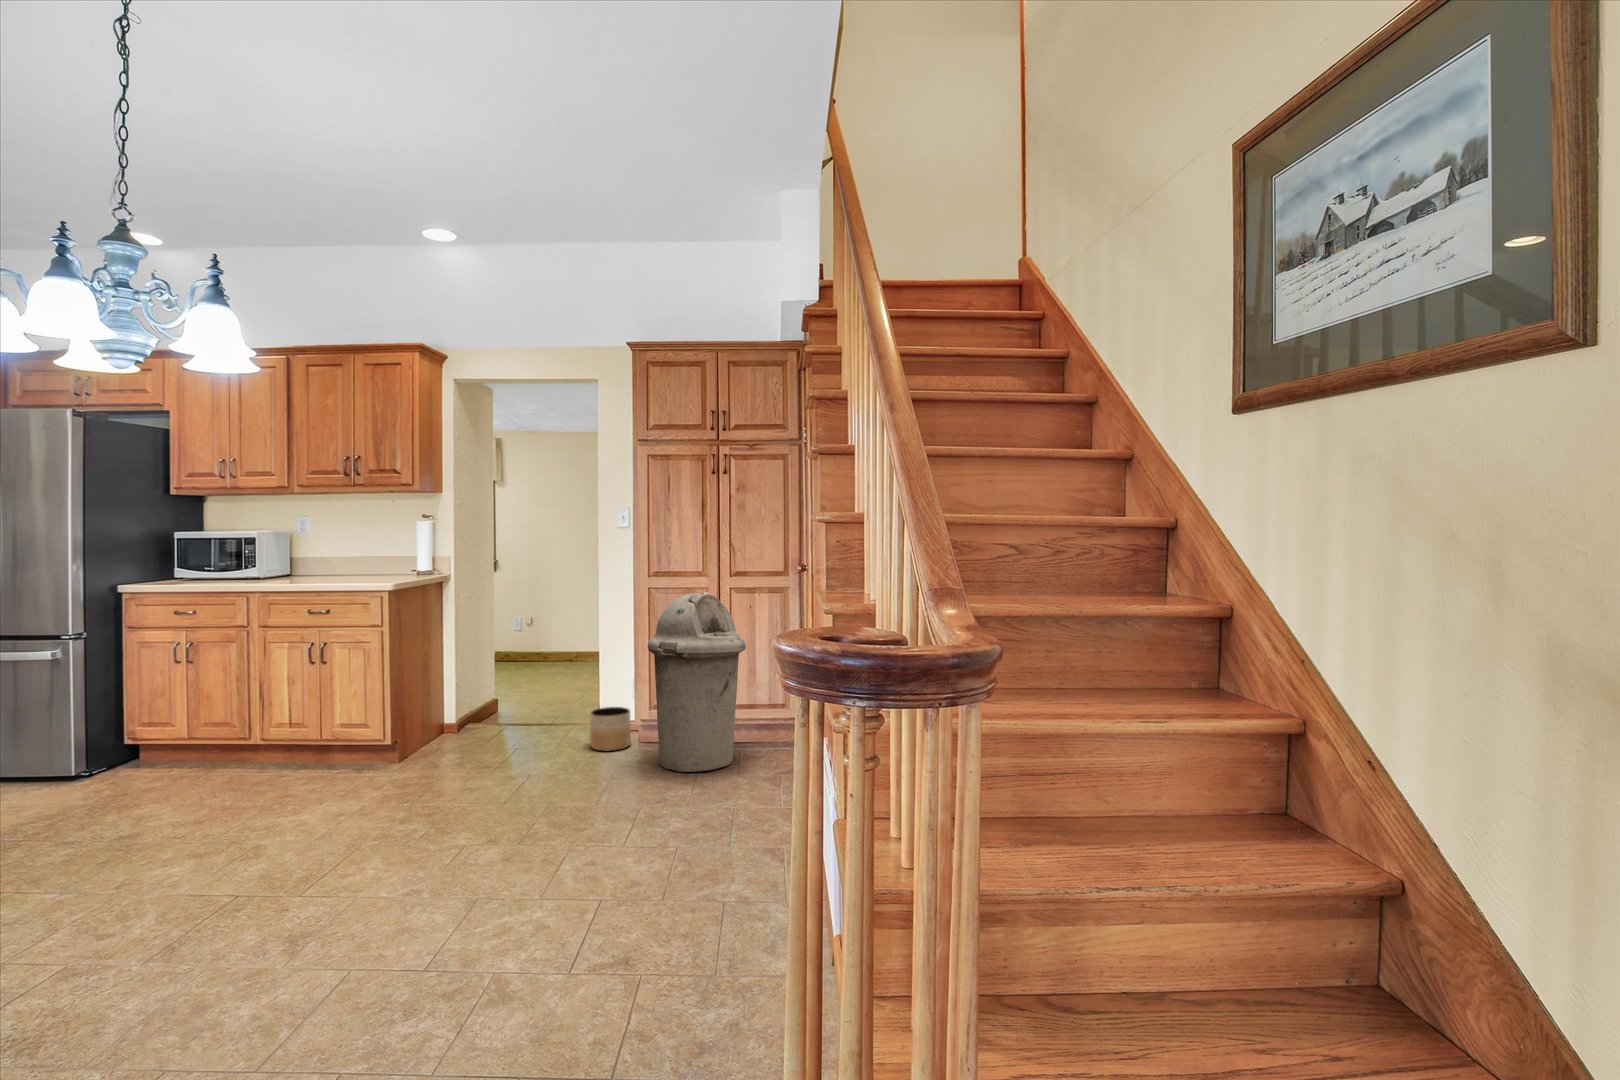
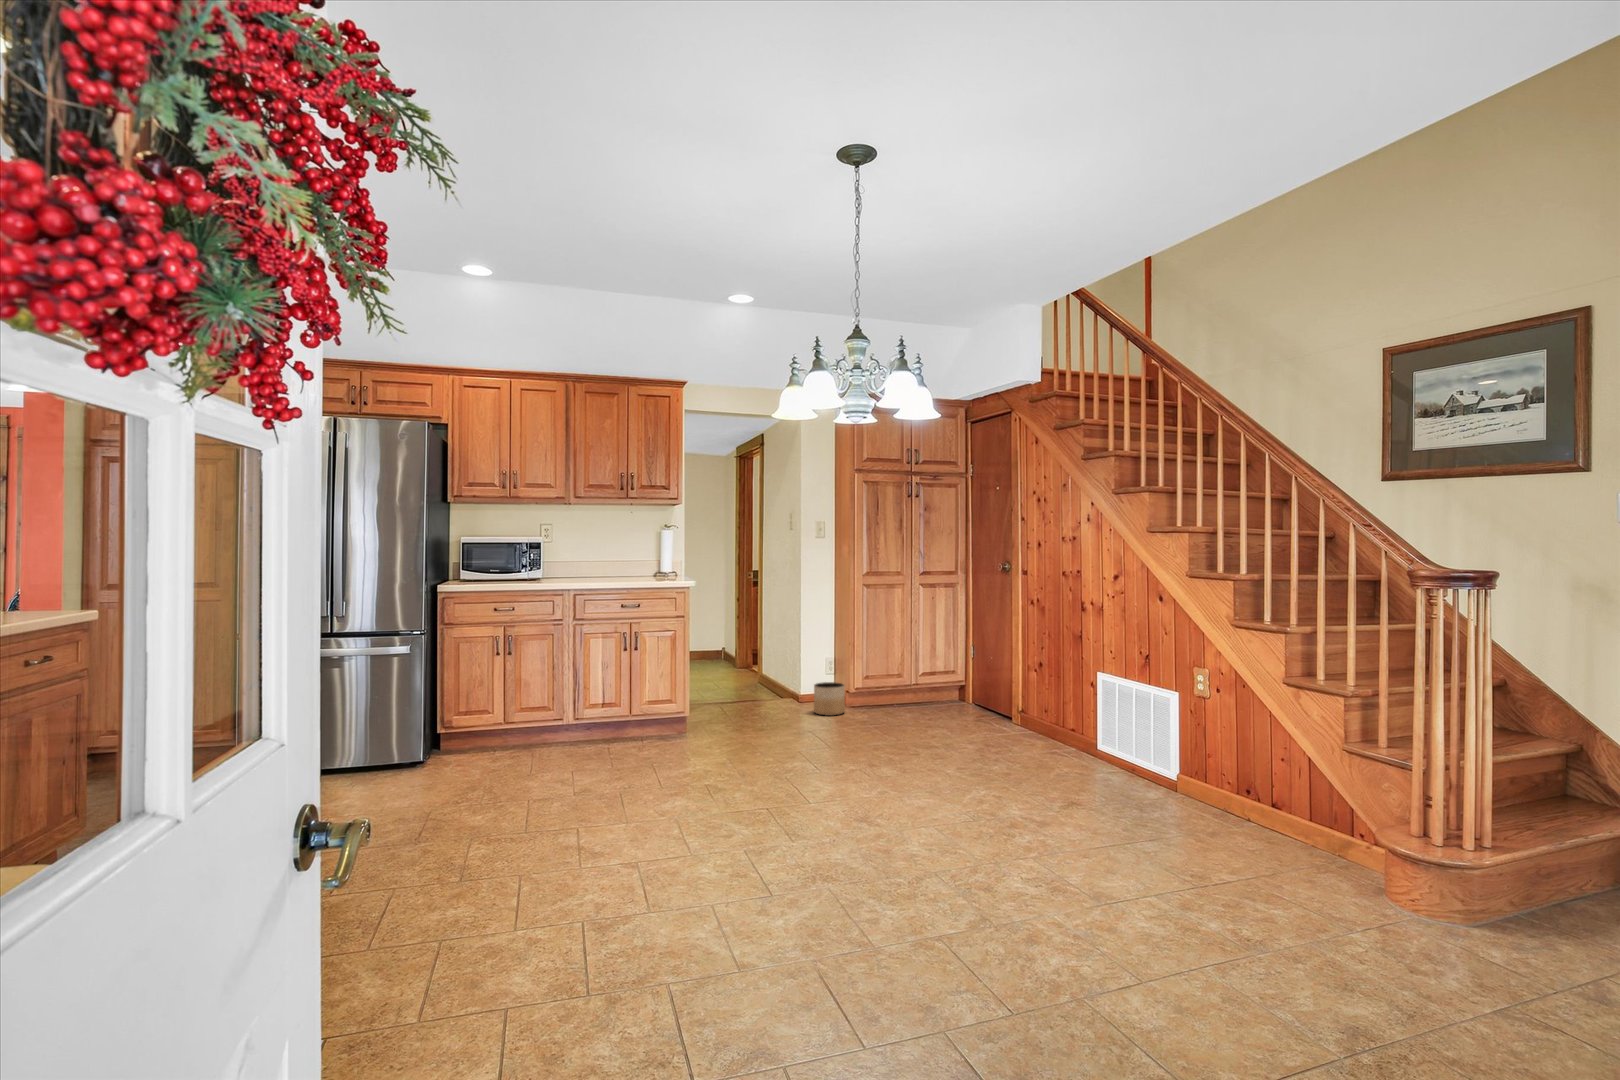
trash can: present [648,592,746,772] -> none [877,587,952,723]

